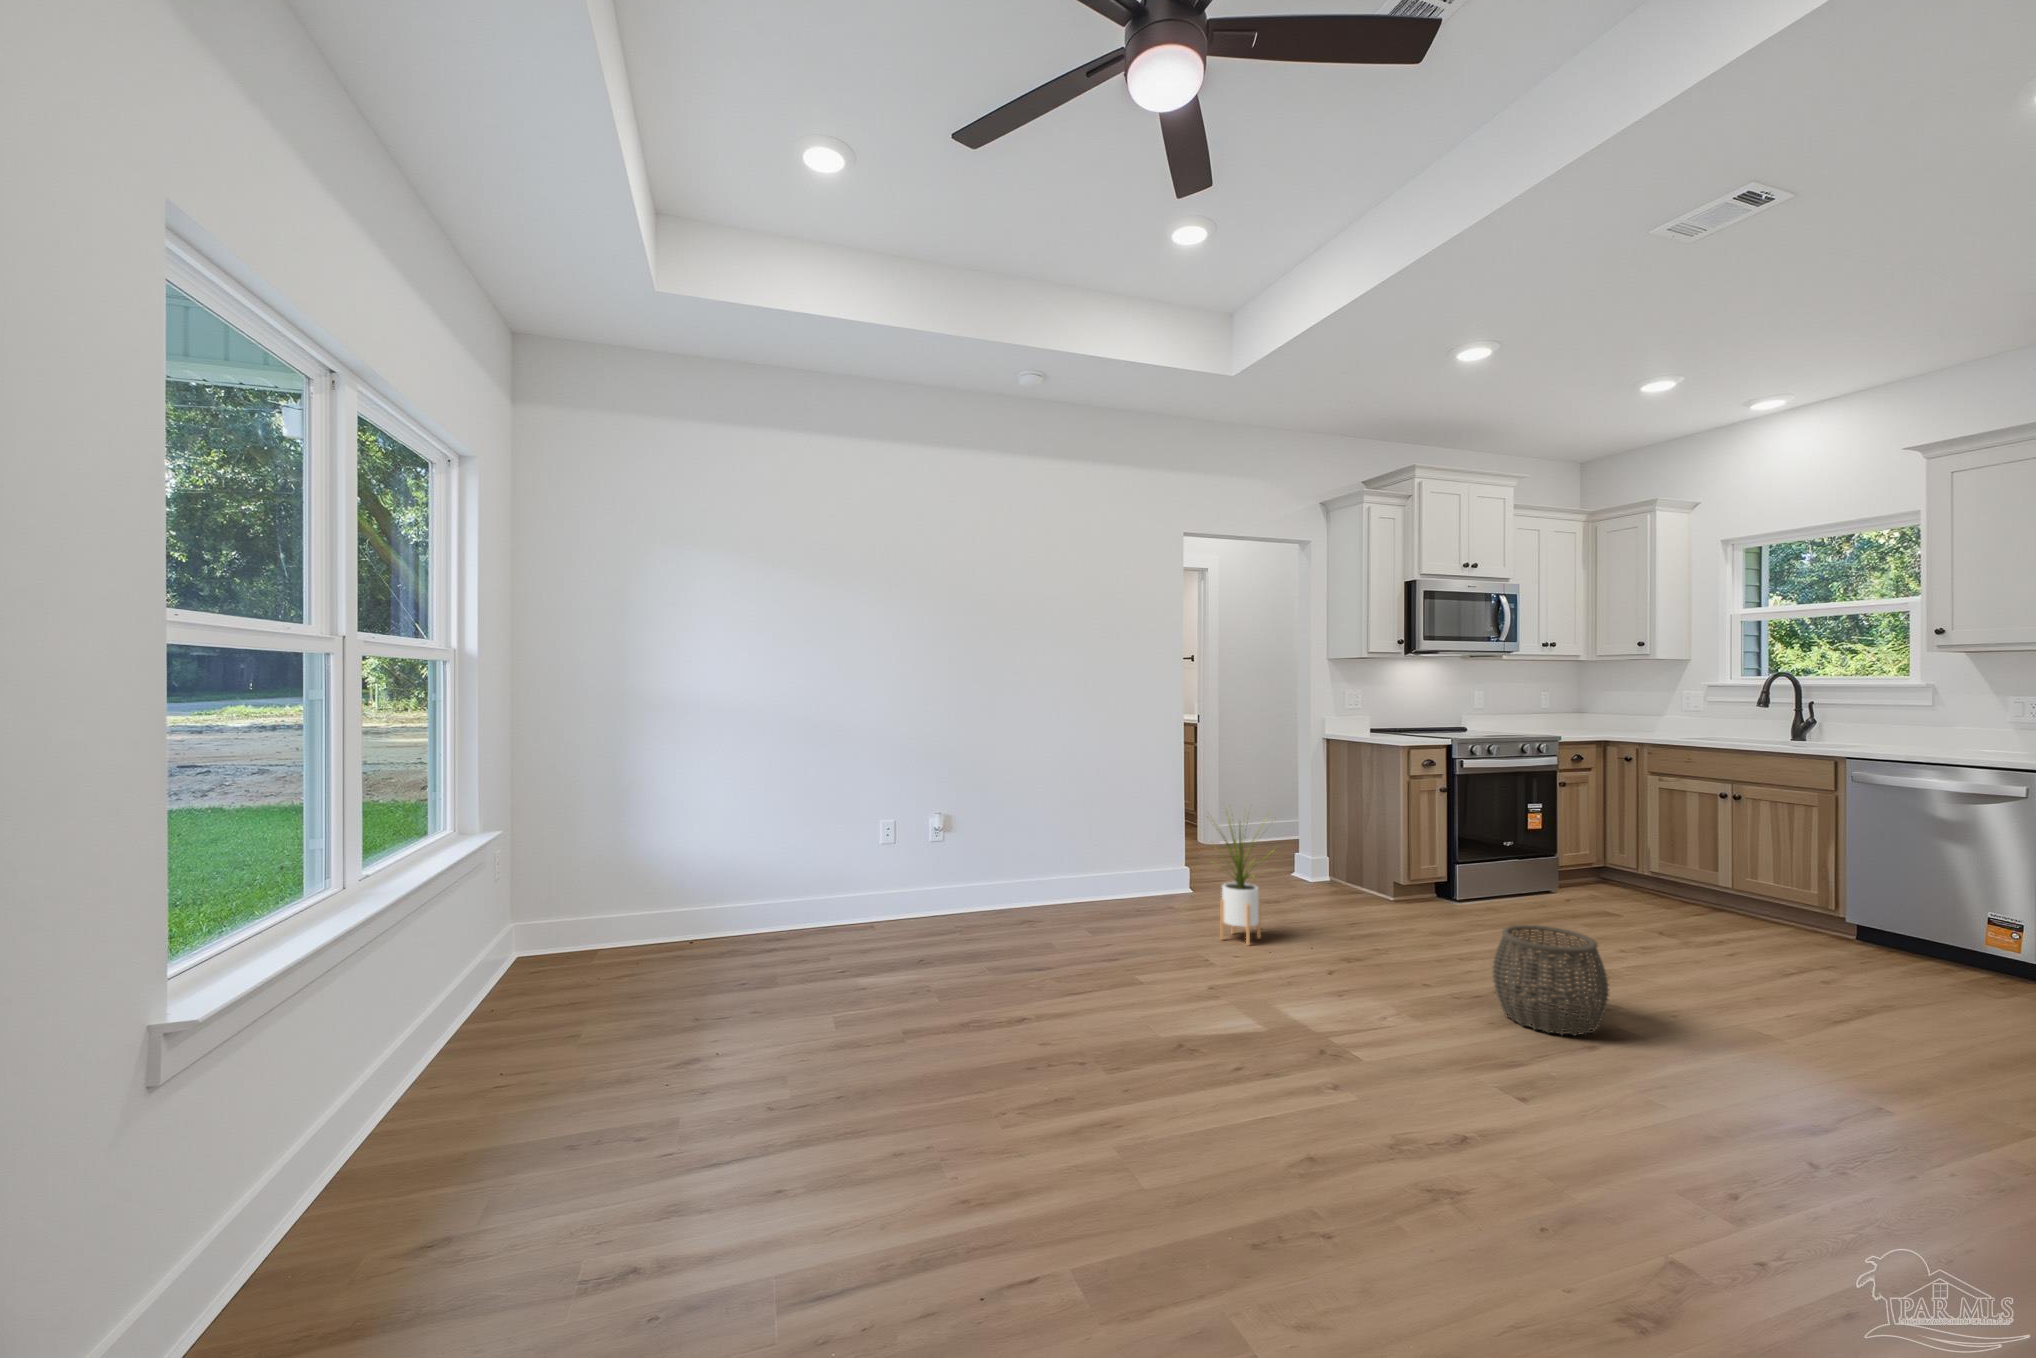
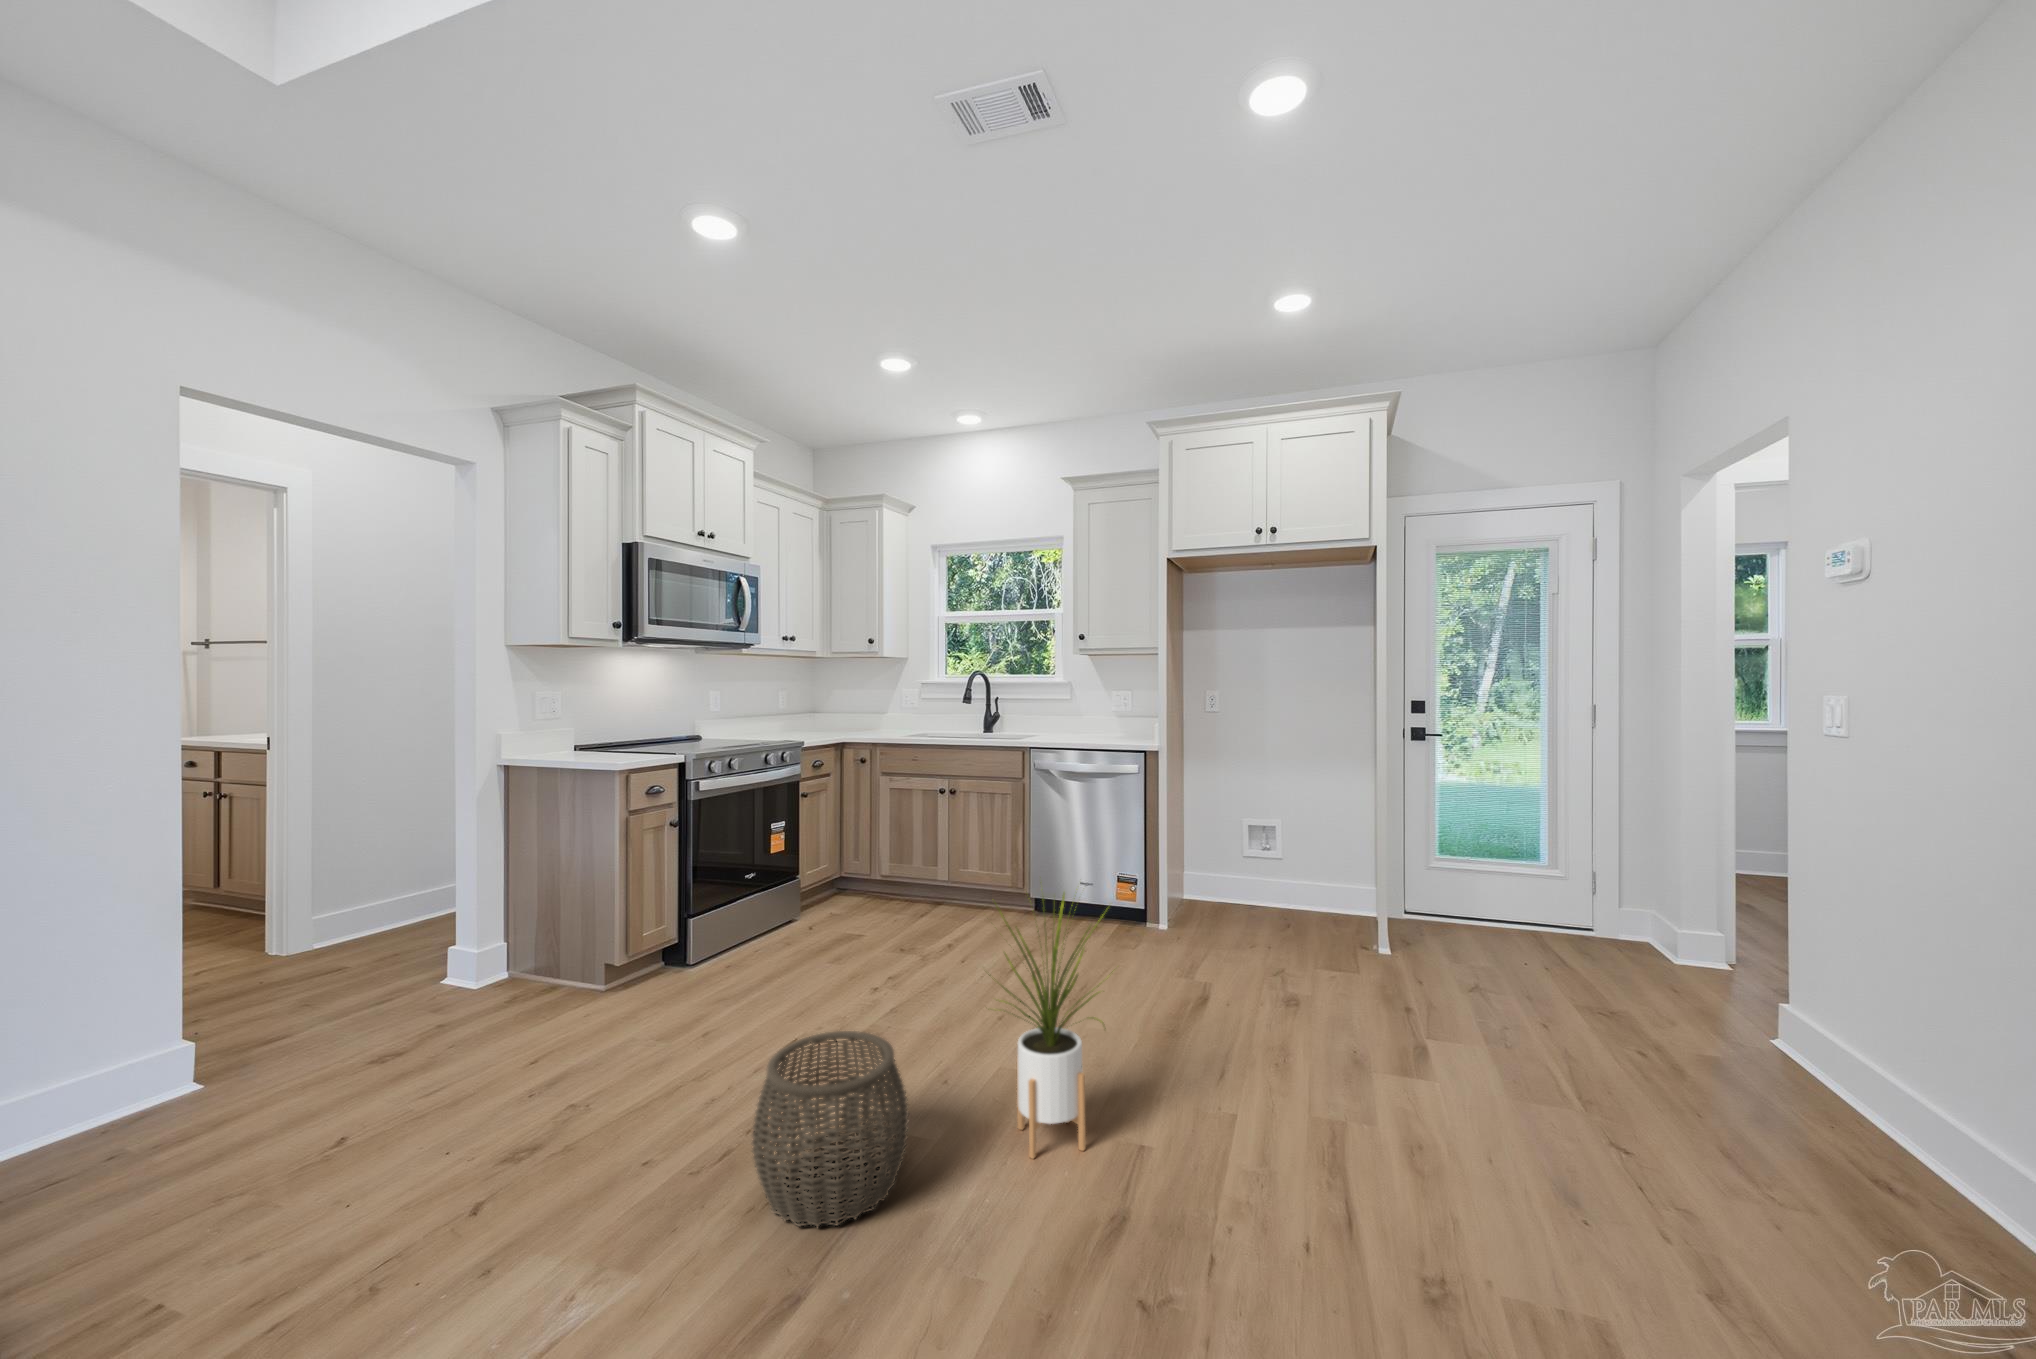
house plant: present [1212,819,1274,945] -> present [989,893,1113,1159]

